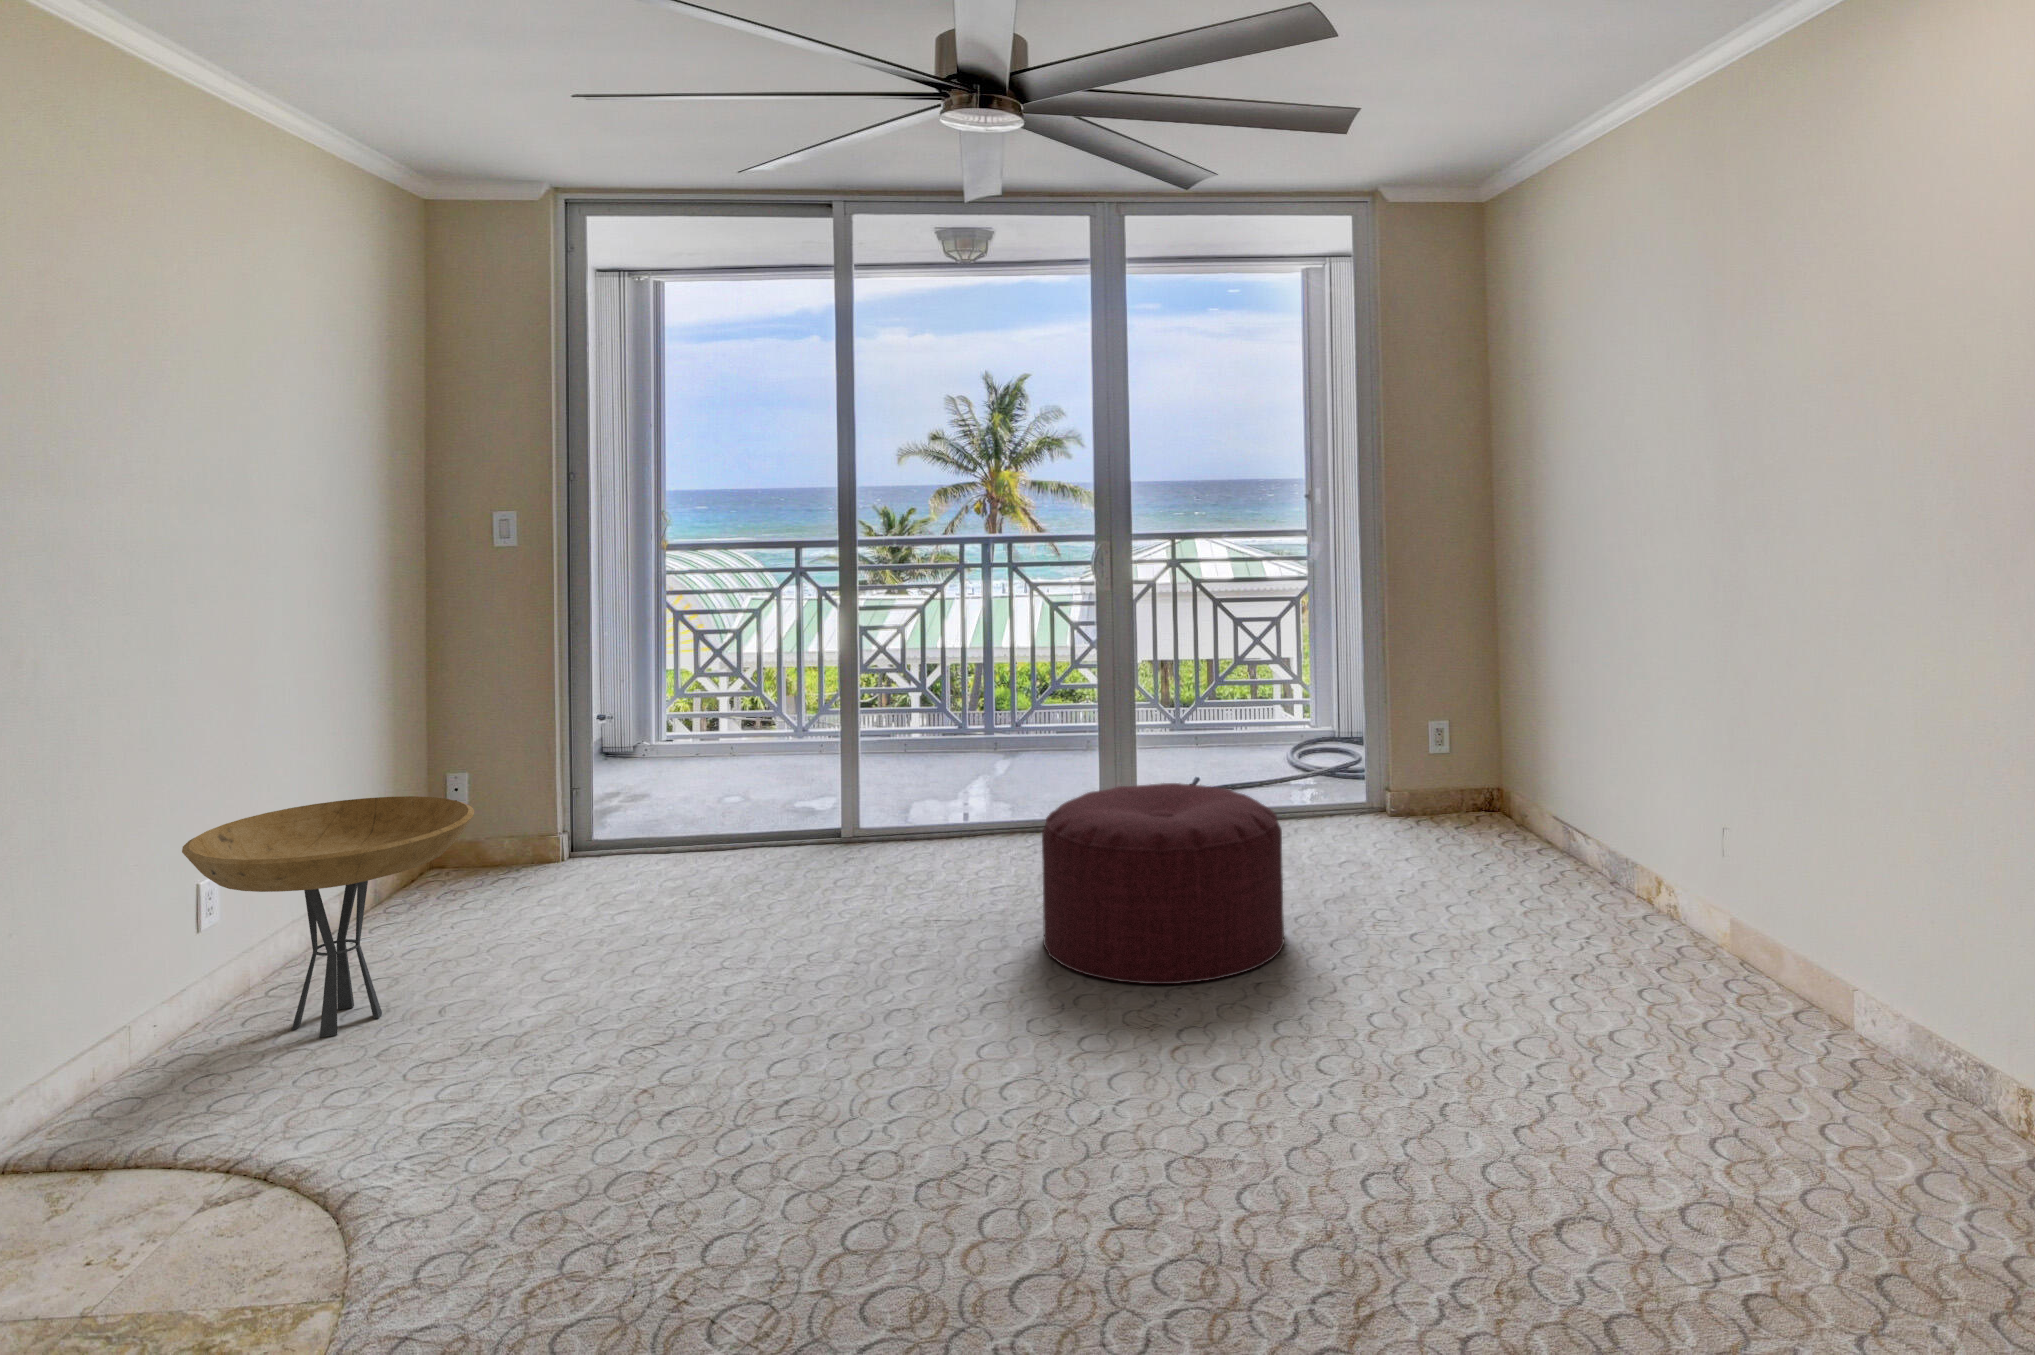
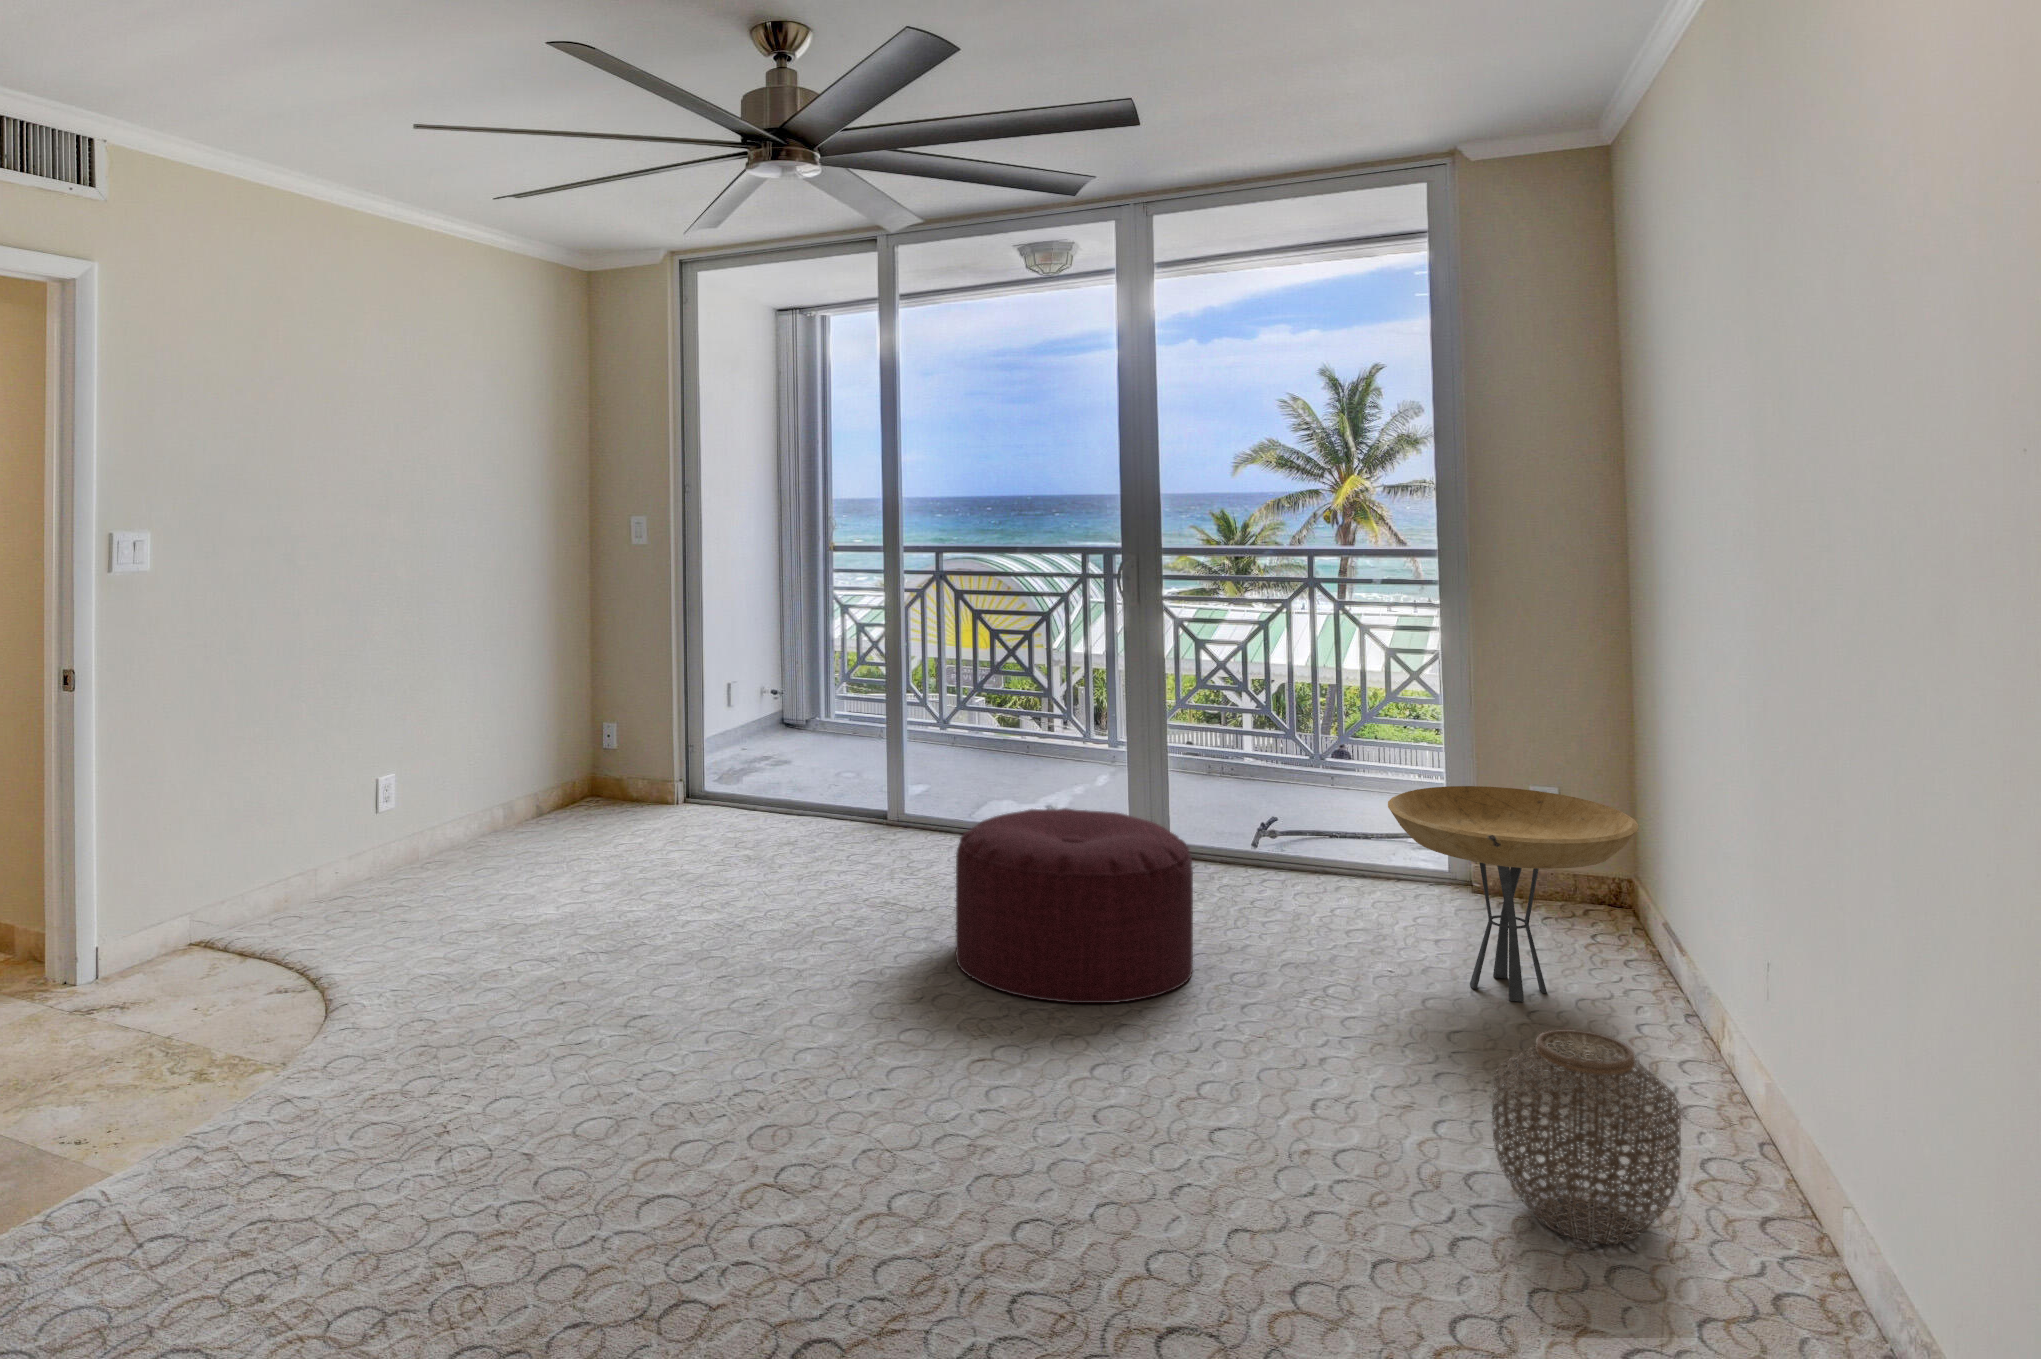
side table: present [182,796,474,1037] -> present [1388,786,1639,1002]
woven basket: none [1737,899,1907,1086] -> present [1492,1029,1681,1244]

